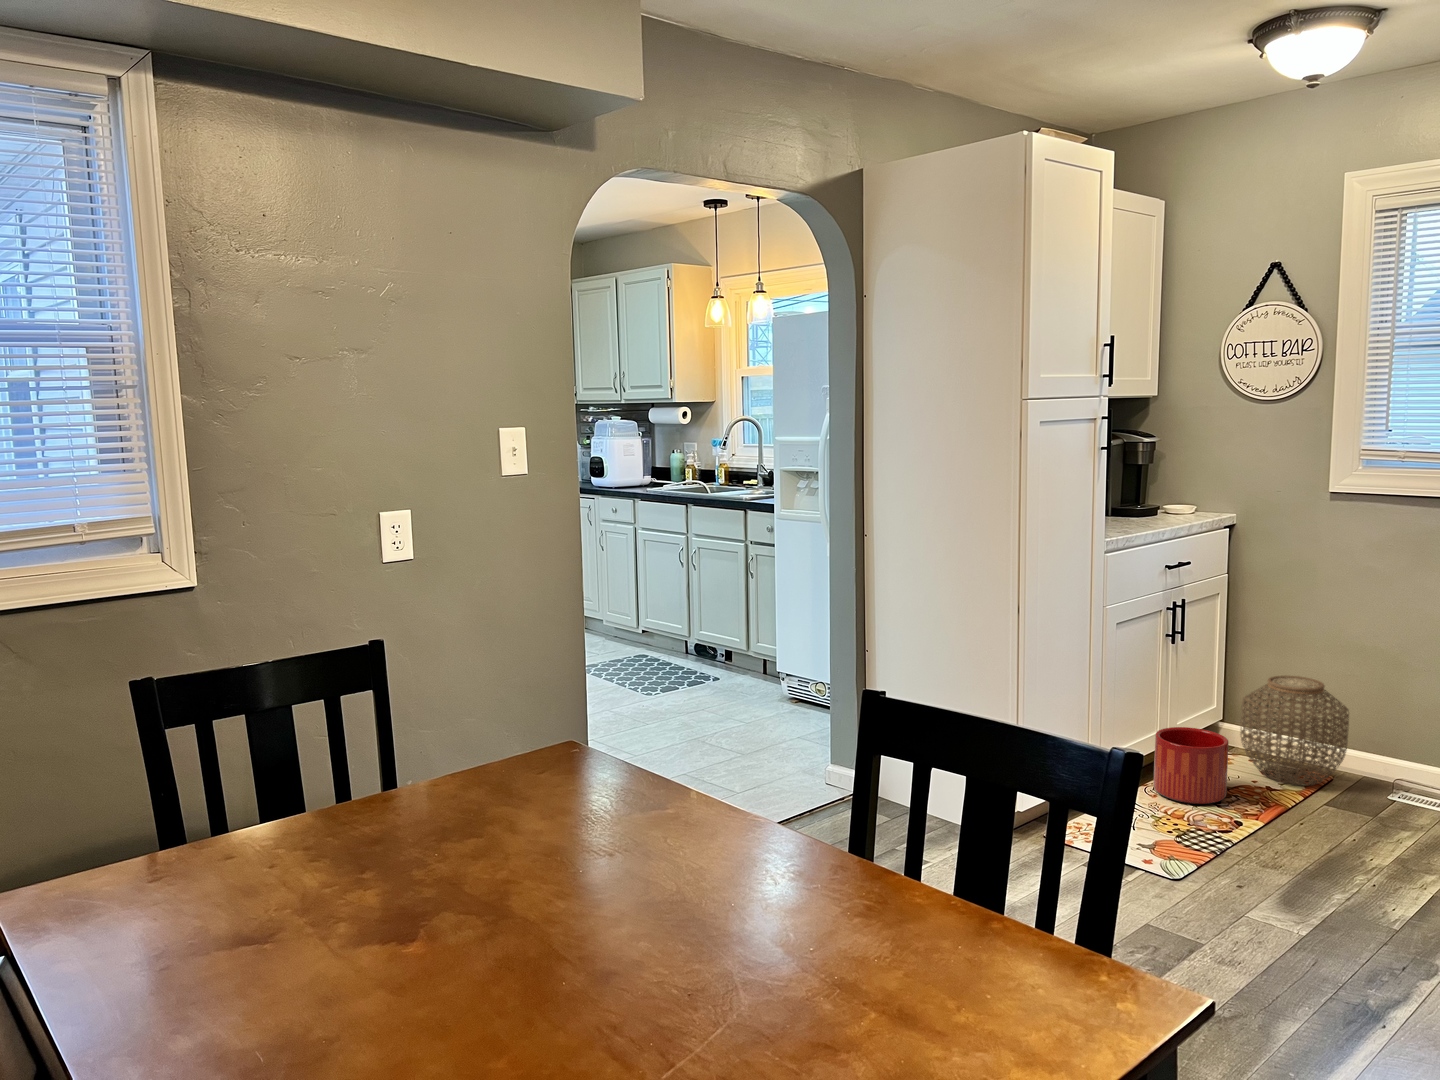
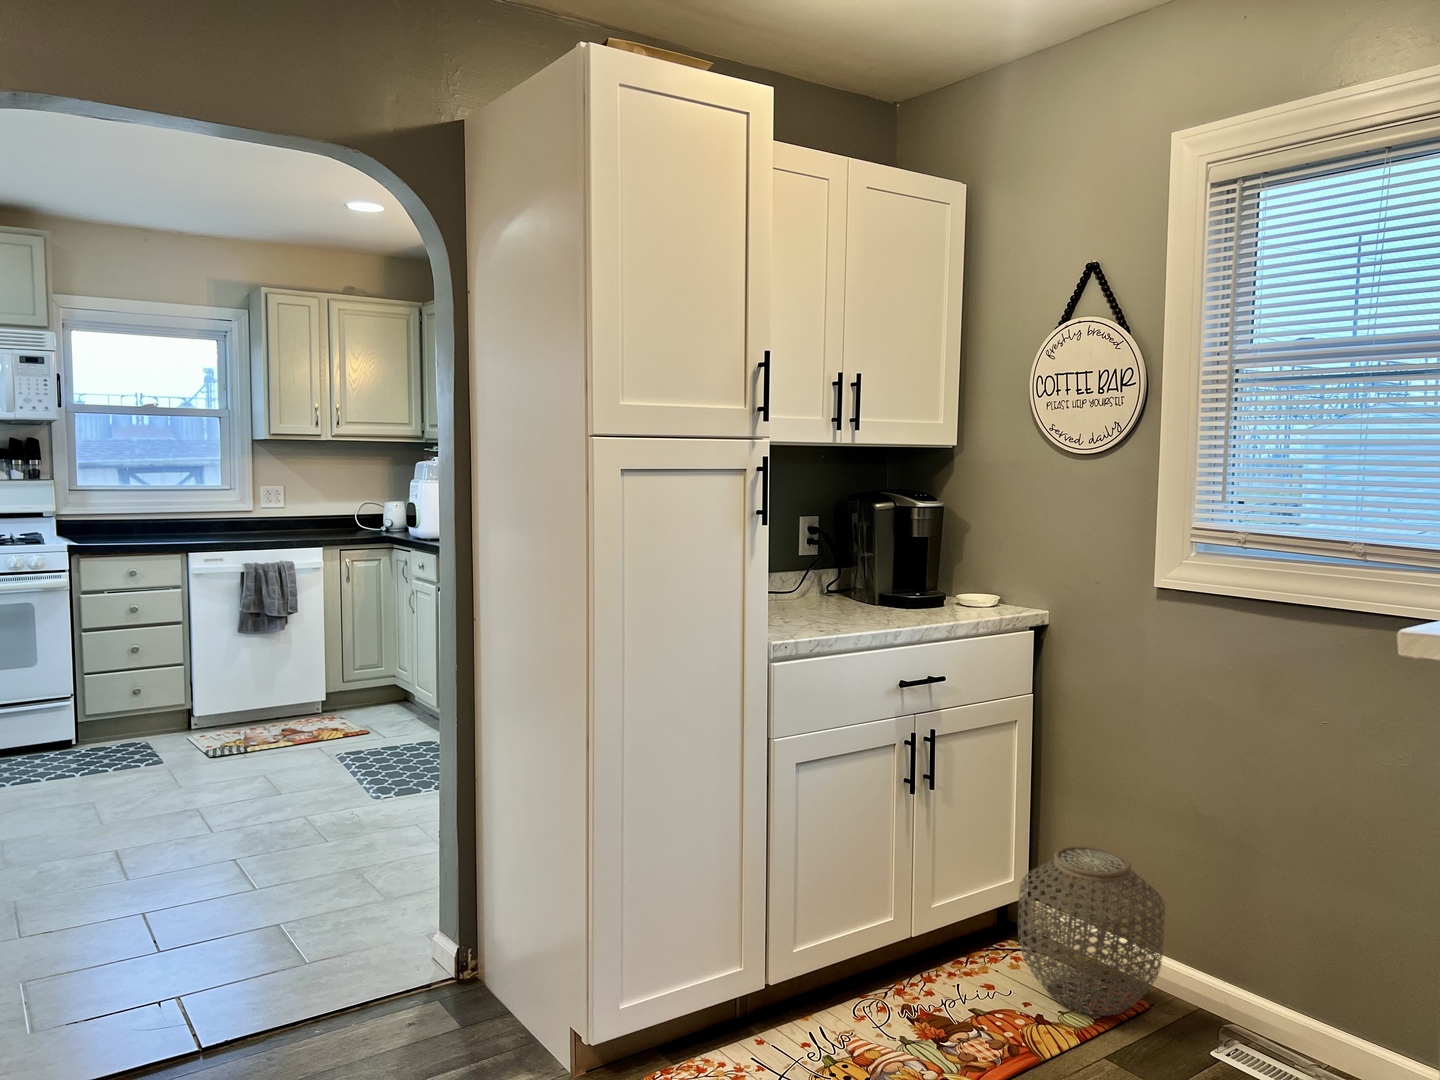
planter: present [1154,727,1228,804] -> none [868,912,968,1037]

